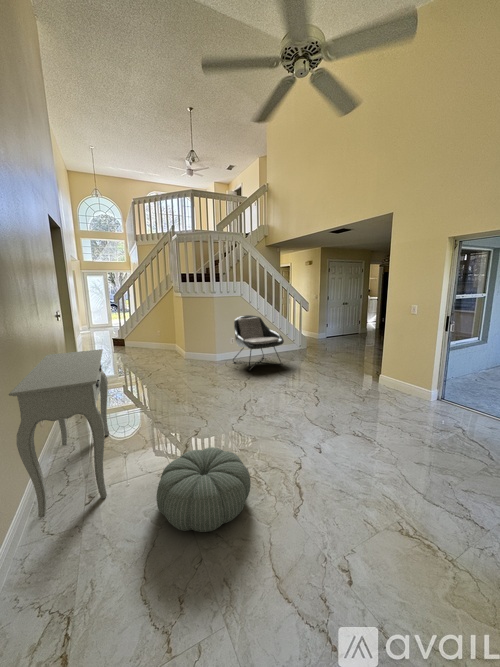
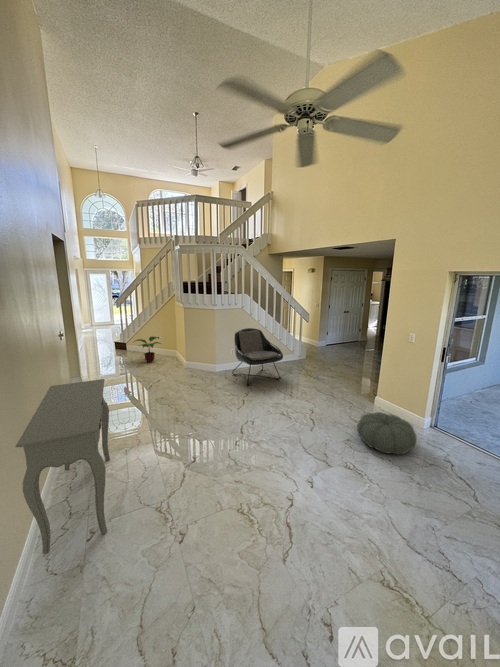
potted plant: none [131,329,161,355] -> present [136,337,160,363]
pouf: present [156,447,251,532] -> present [357,412,416,454]

